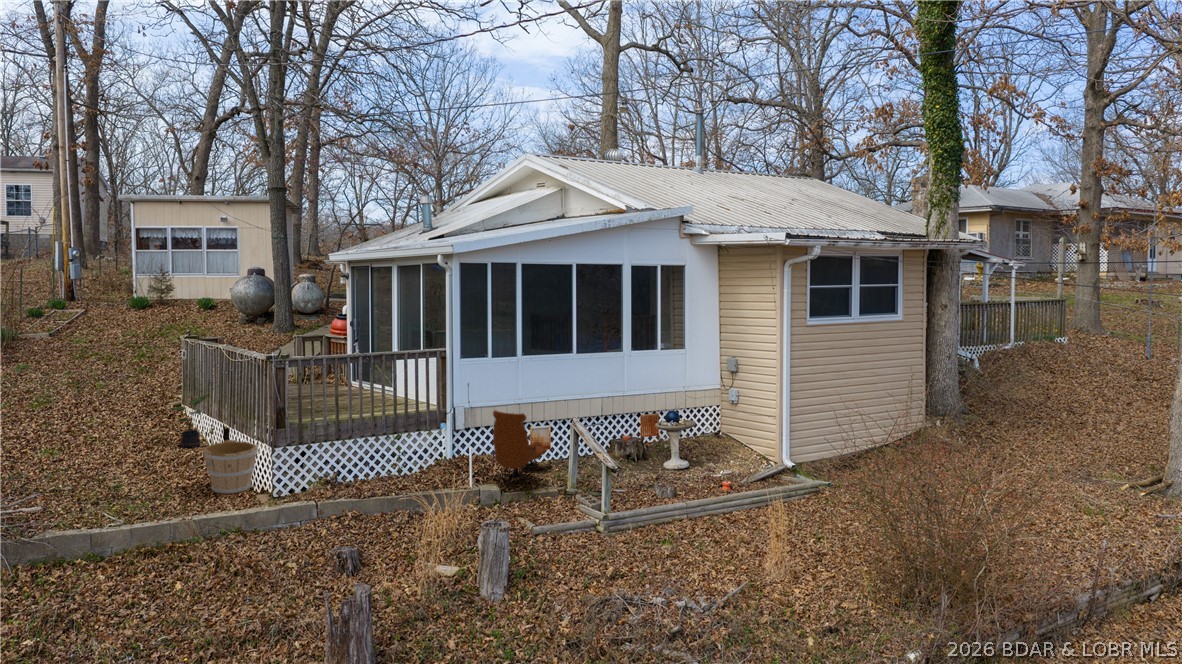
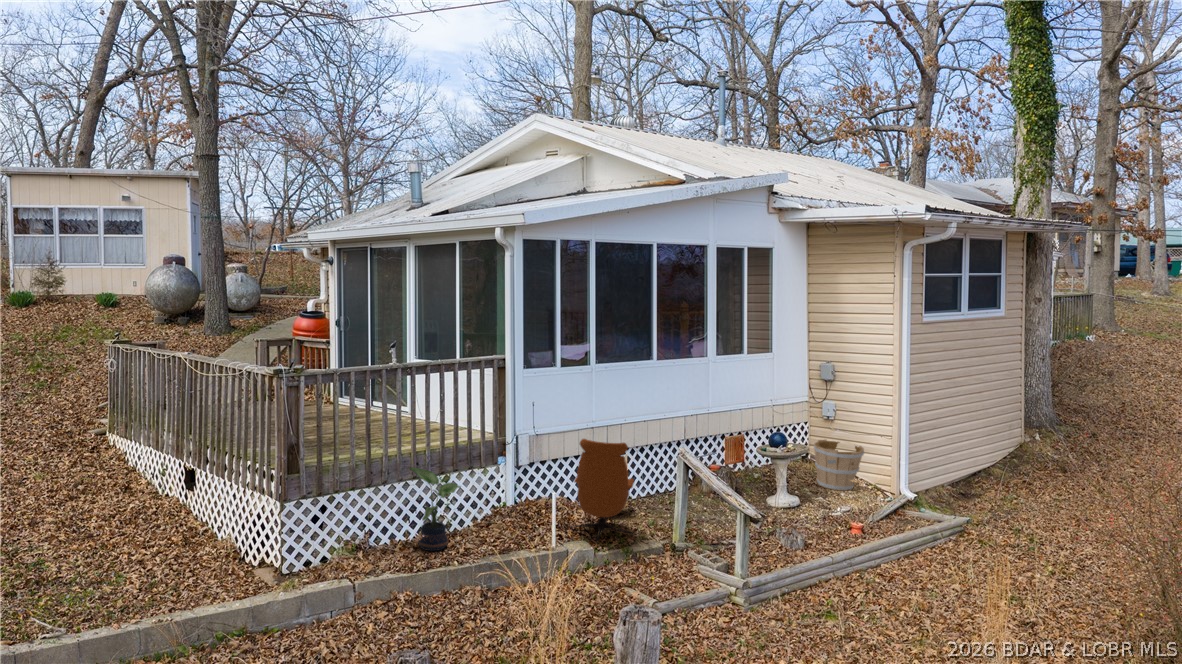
potted plant: present [172,395,208,448] -> present [410,467,460,551]
wooden bucket: present [203,440,258,494] -> present [814,440,864,491]

